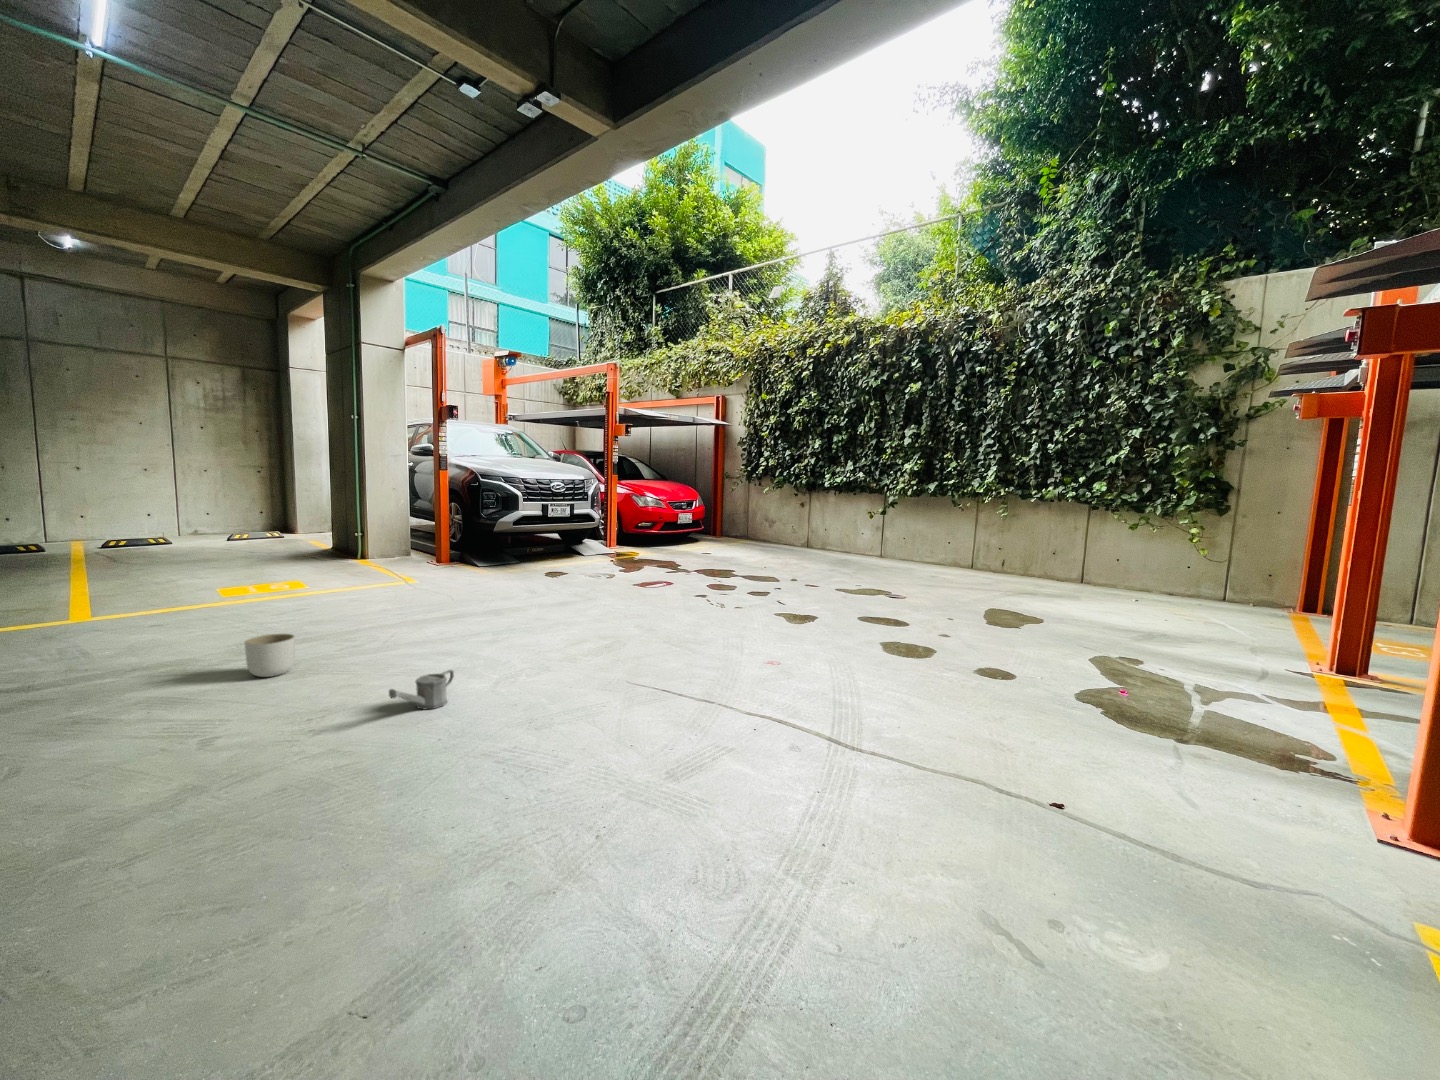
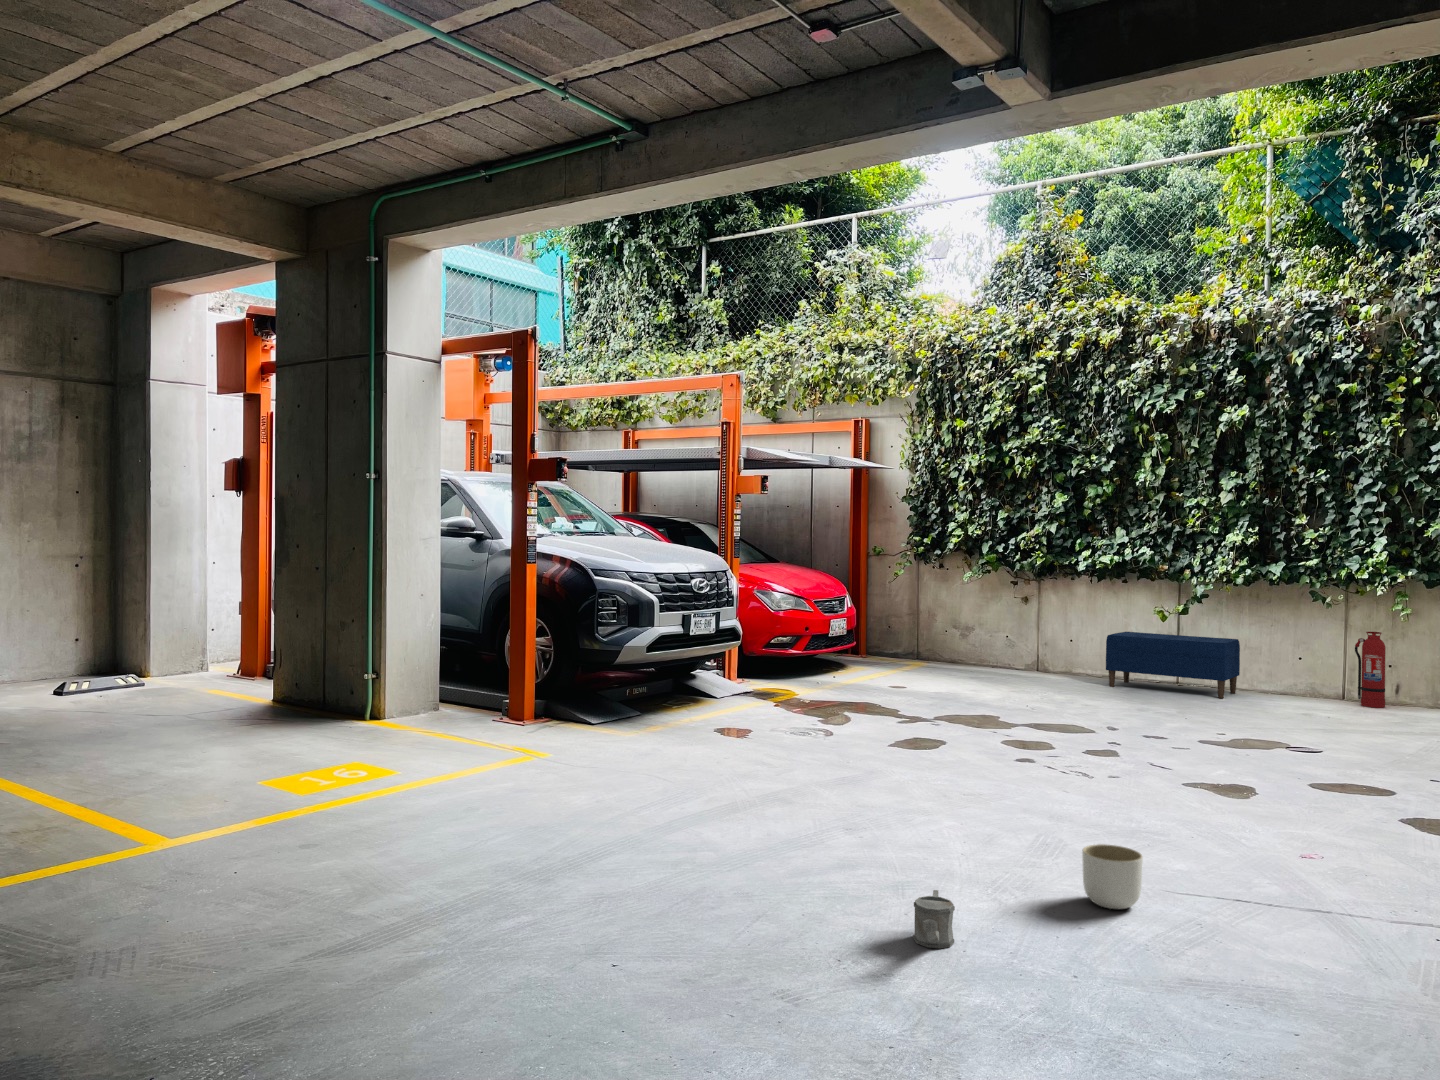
bench: none [835,526,915,567] -> present [1106,632,1240,698]
fire extinguisher: none [979,528,997,575] -> present [1355,632,1386,708]
planter: present [245,634,295,677] -> present [1082,844,1143,909]

